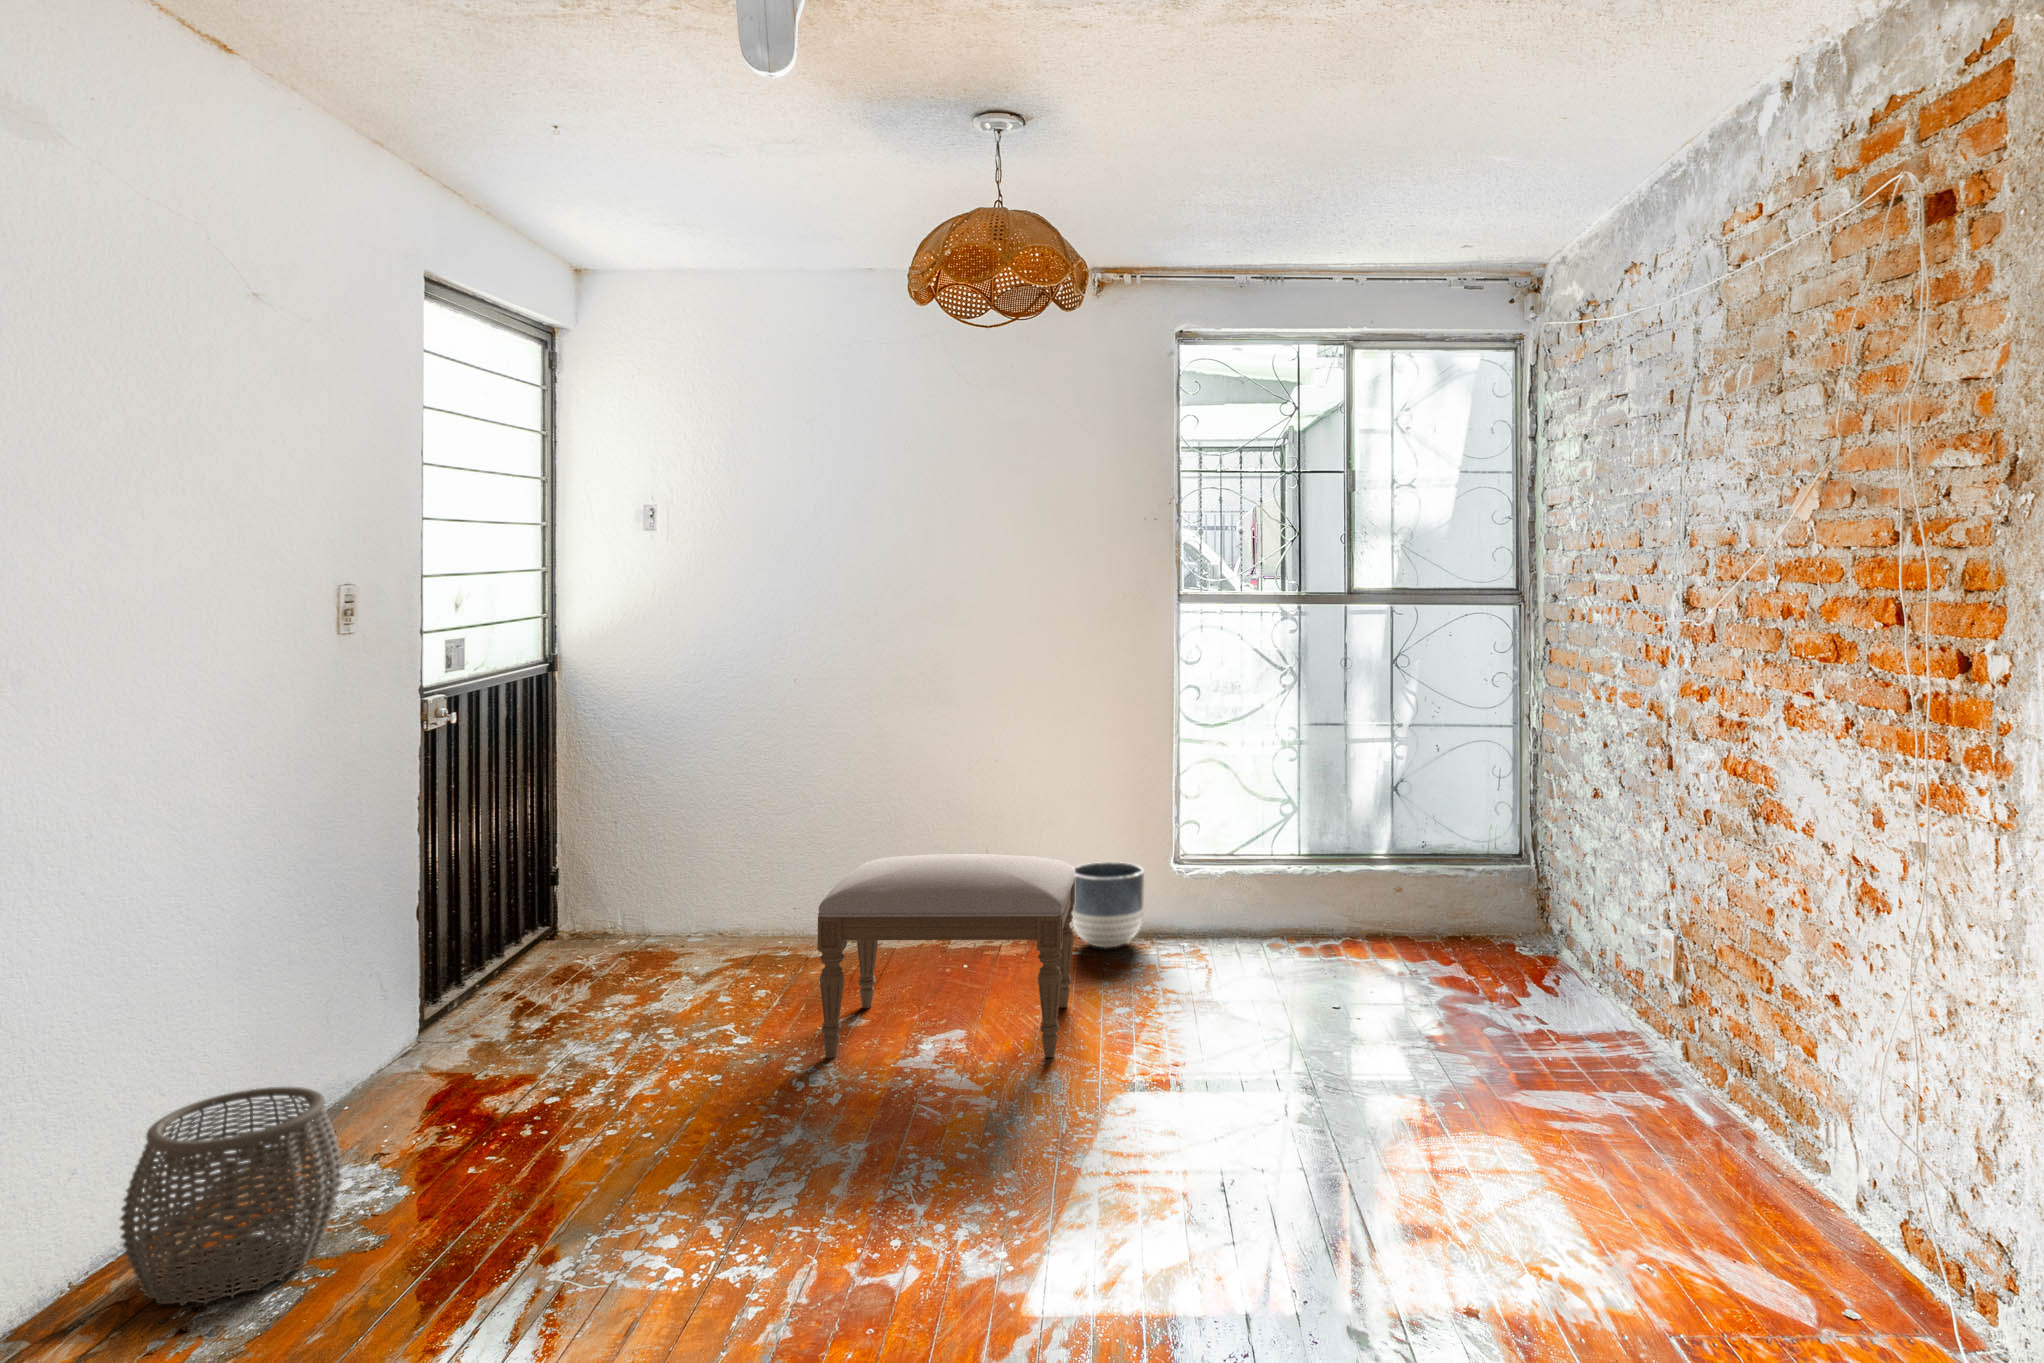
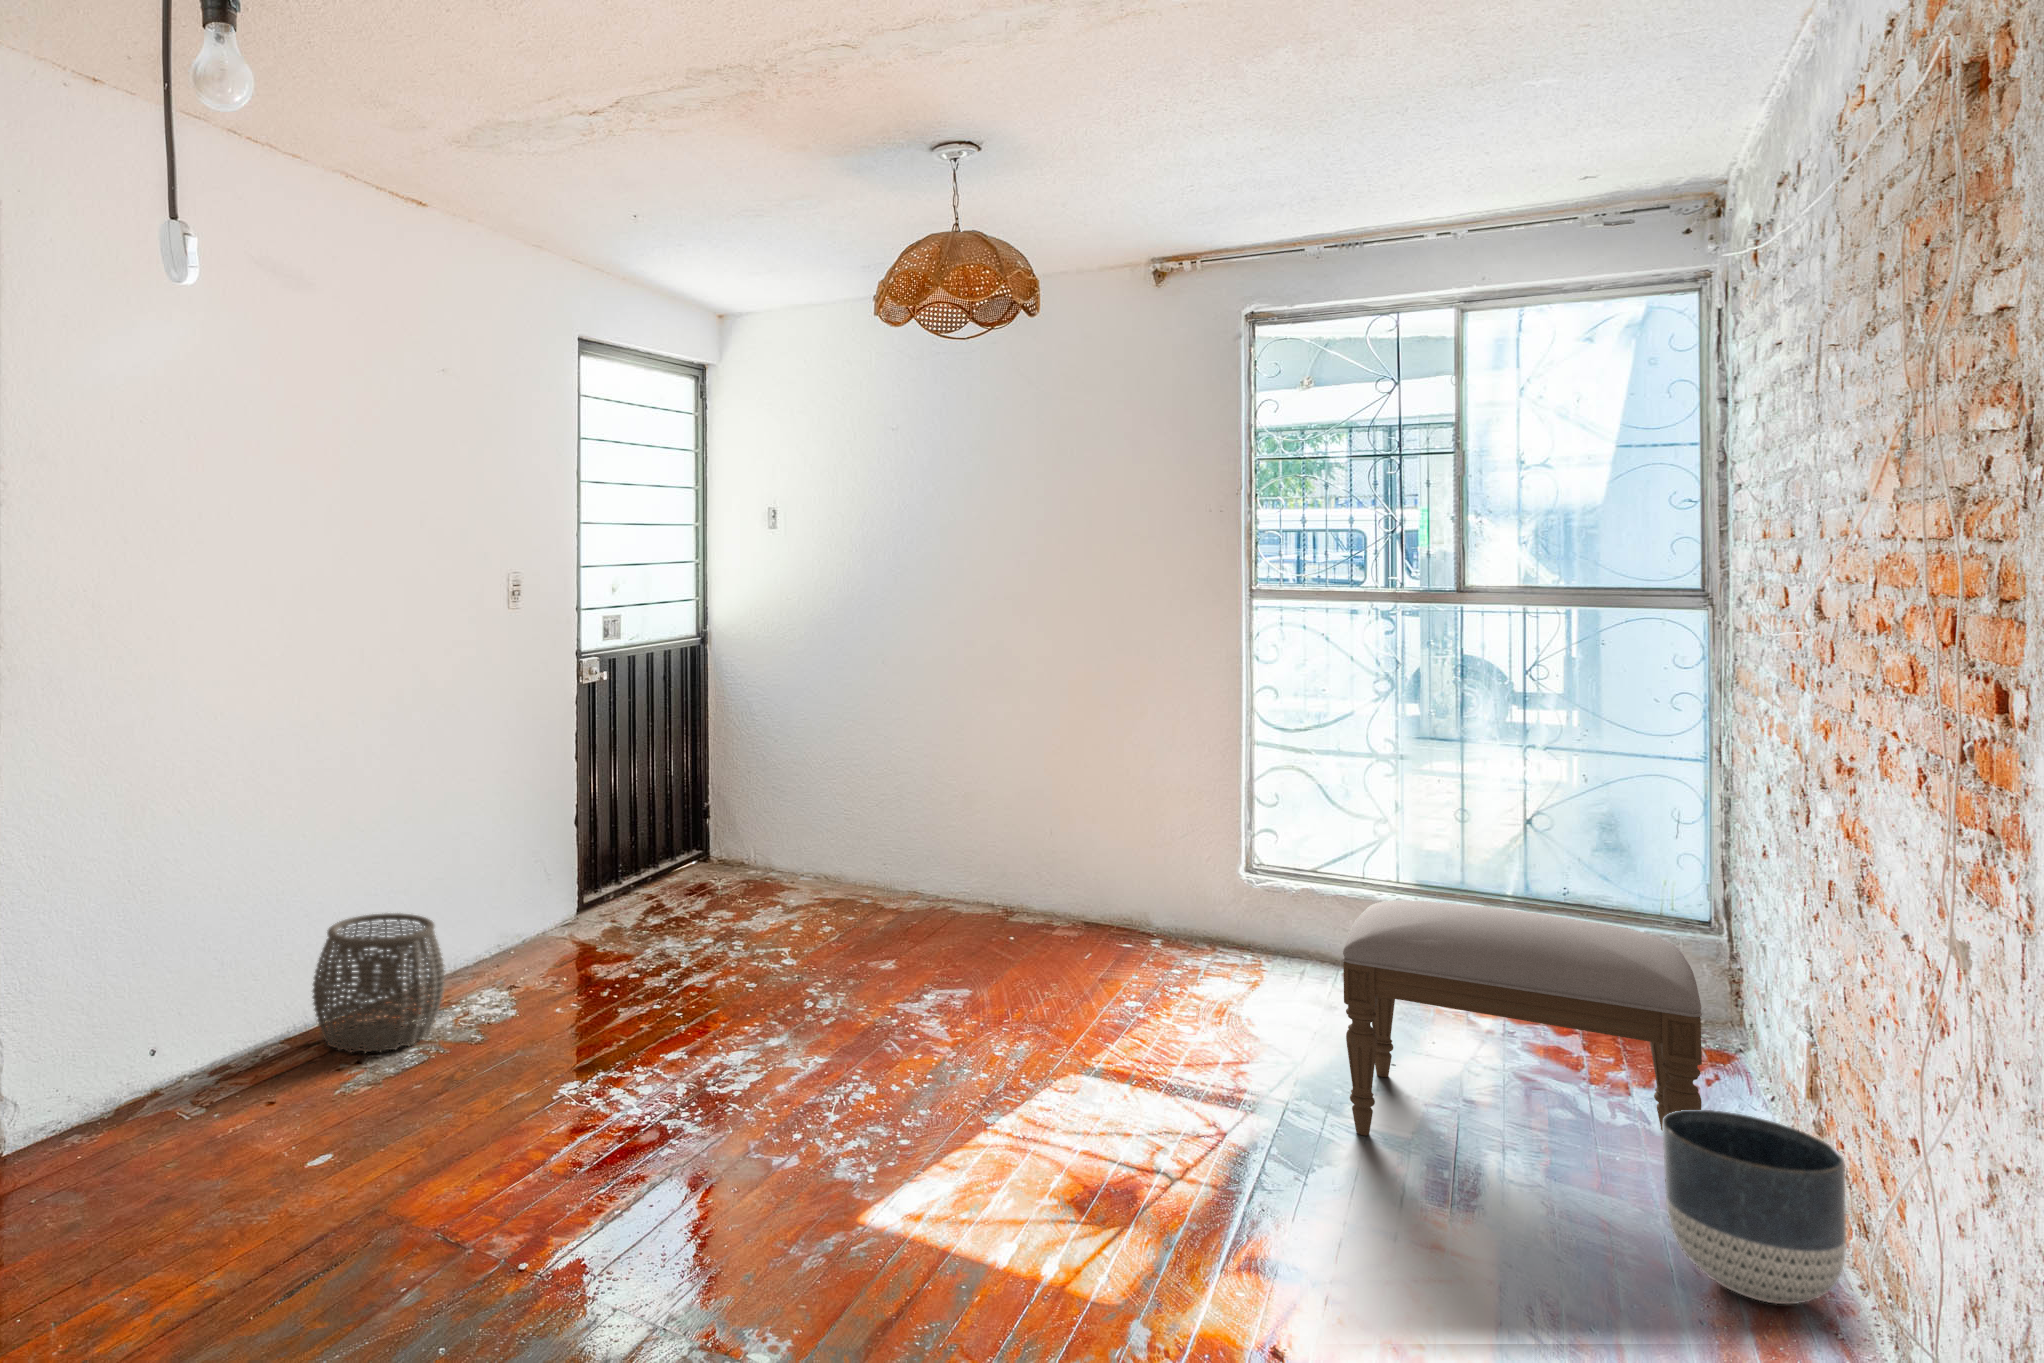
ottoman: present [817,854,1075,1058] -> present [1343,900,1702,1135]
planter: present [1073,862,1144,948] -> present [1663,1110,1846,1304]

